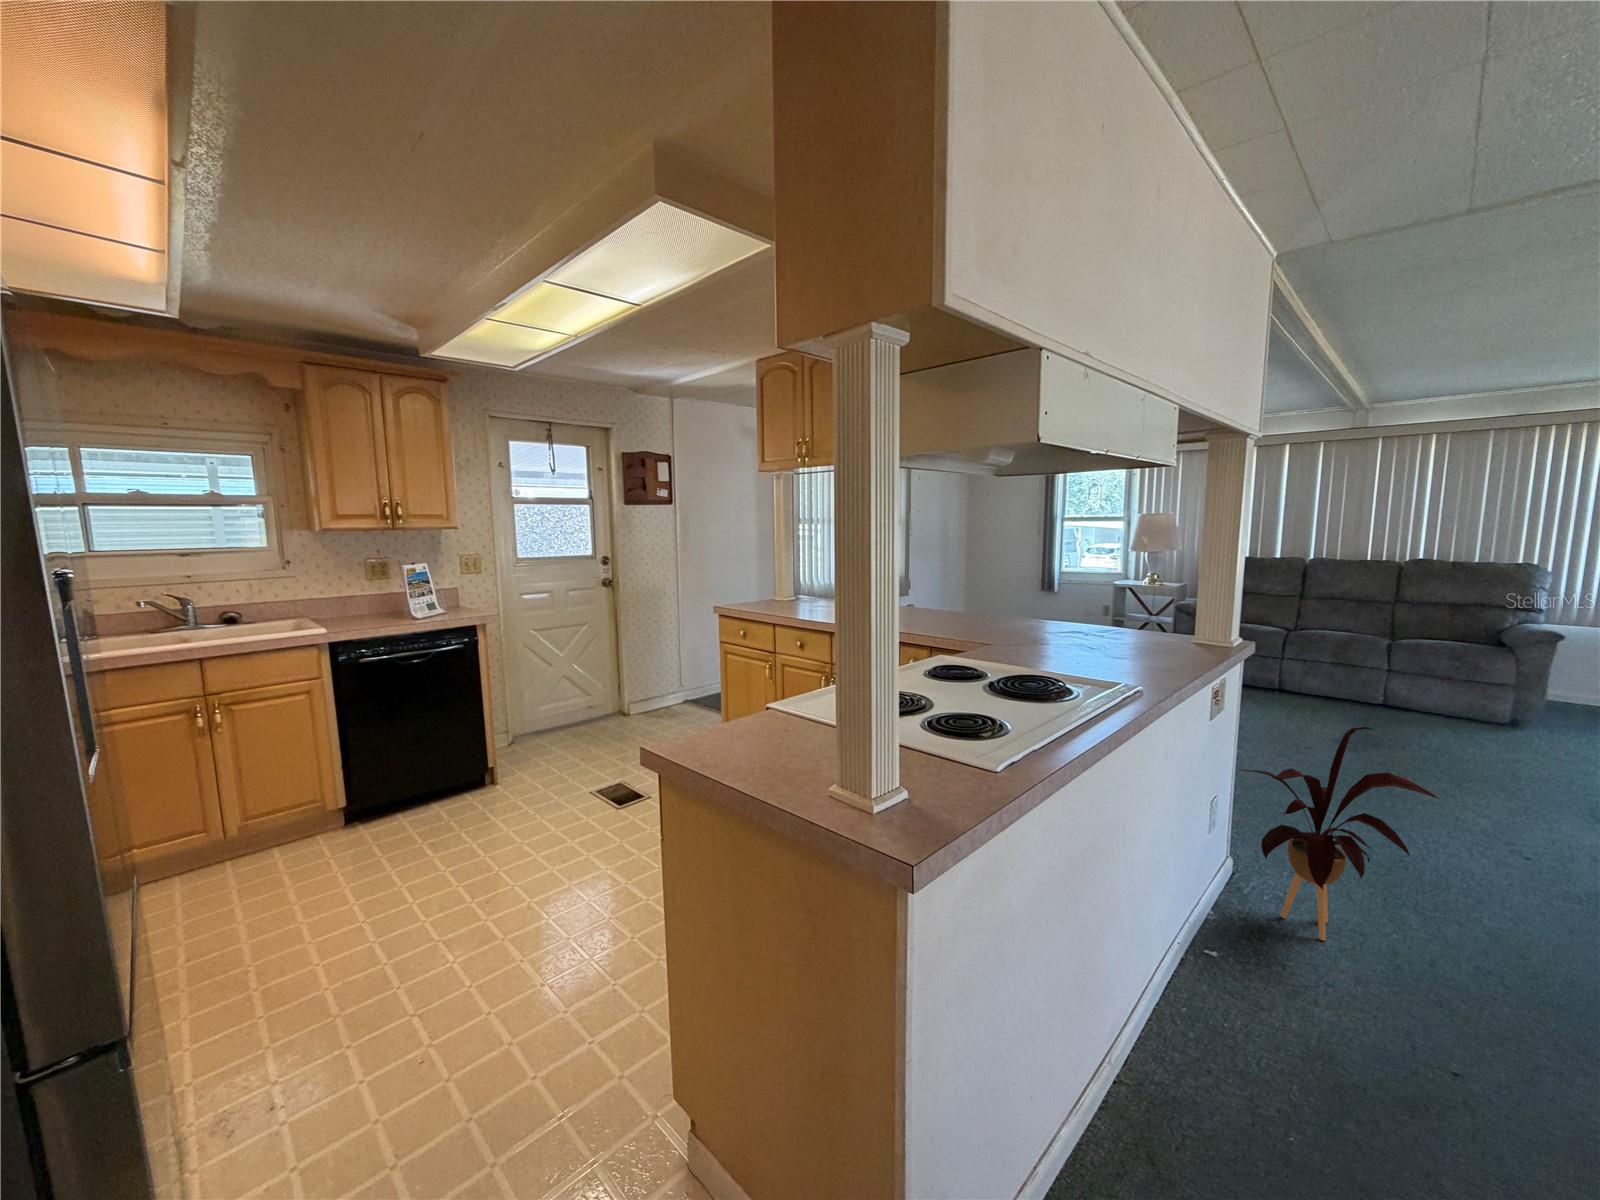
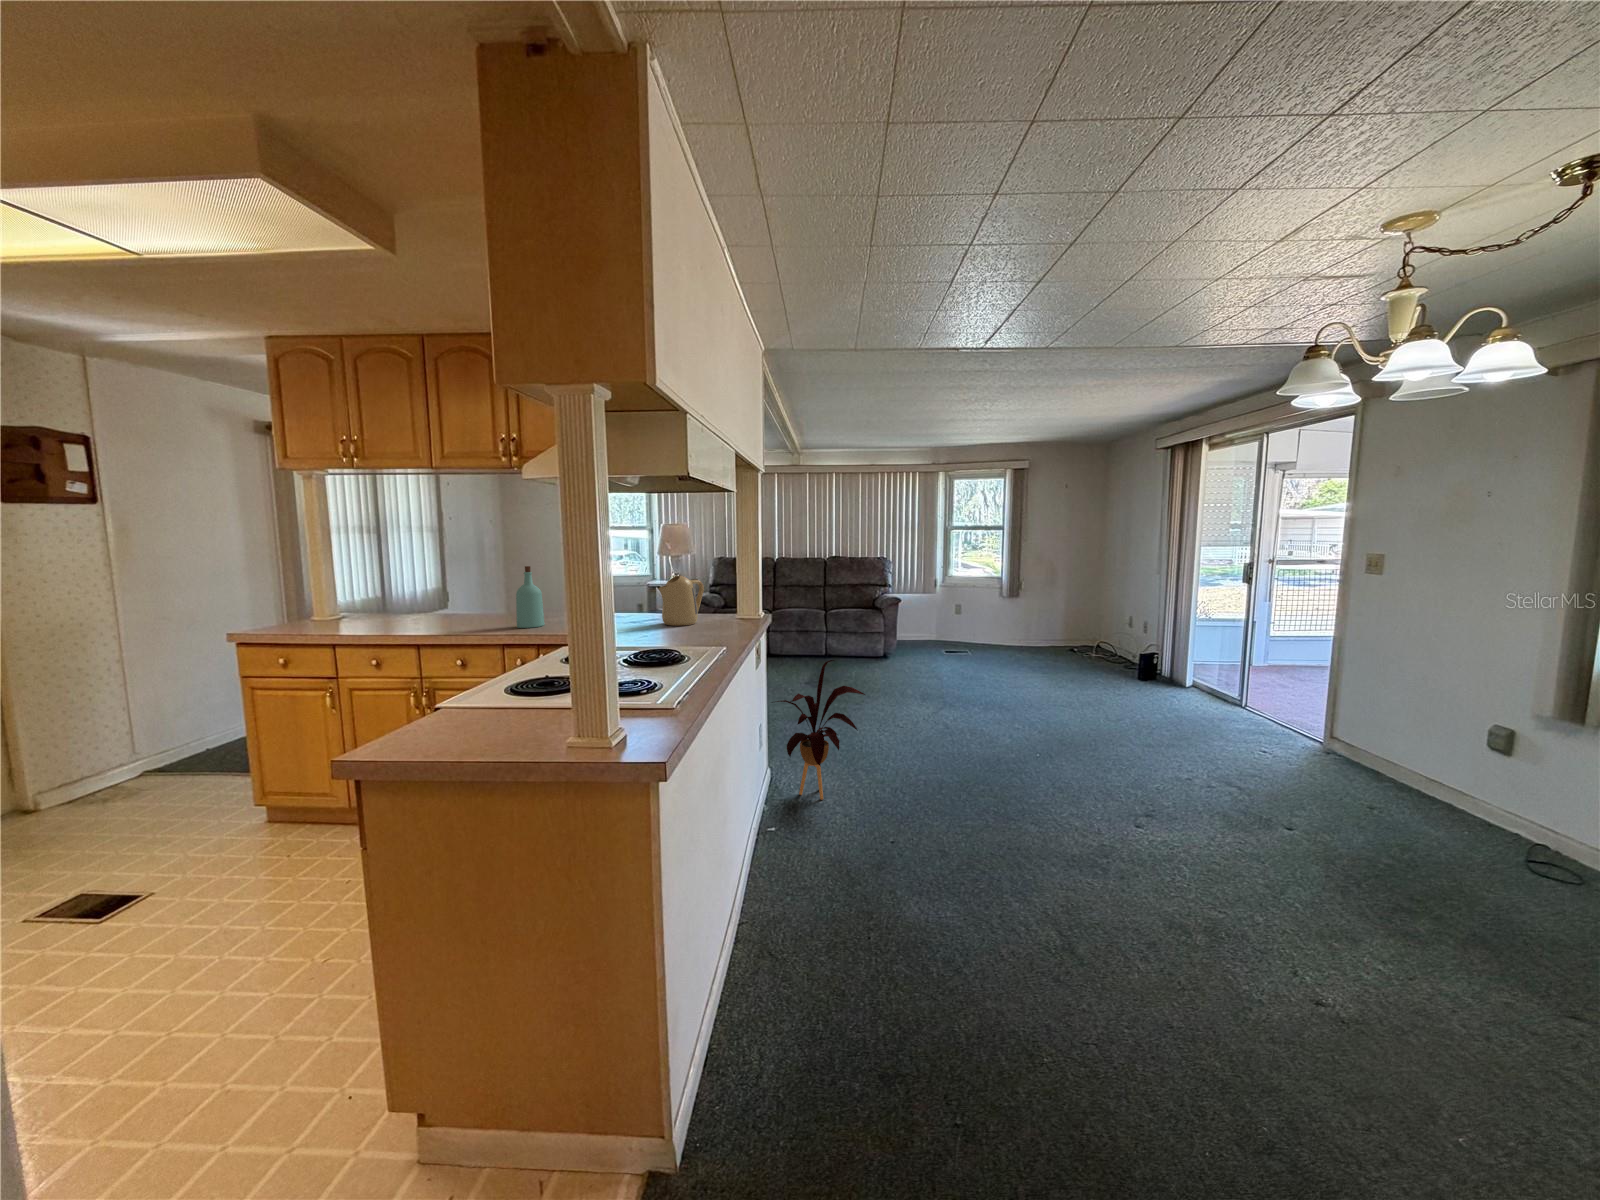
bottle: none [922,560,951,626] -> present [516,566,545,628]
kettle: none [1079,579,1146,644] -> present [659,576,704,626]

